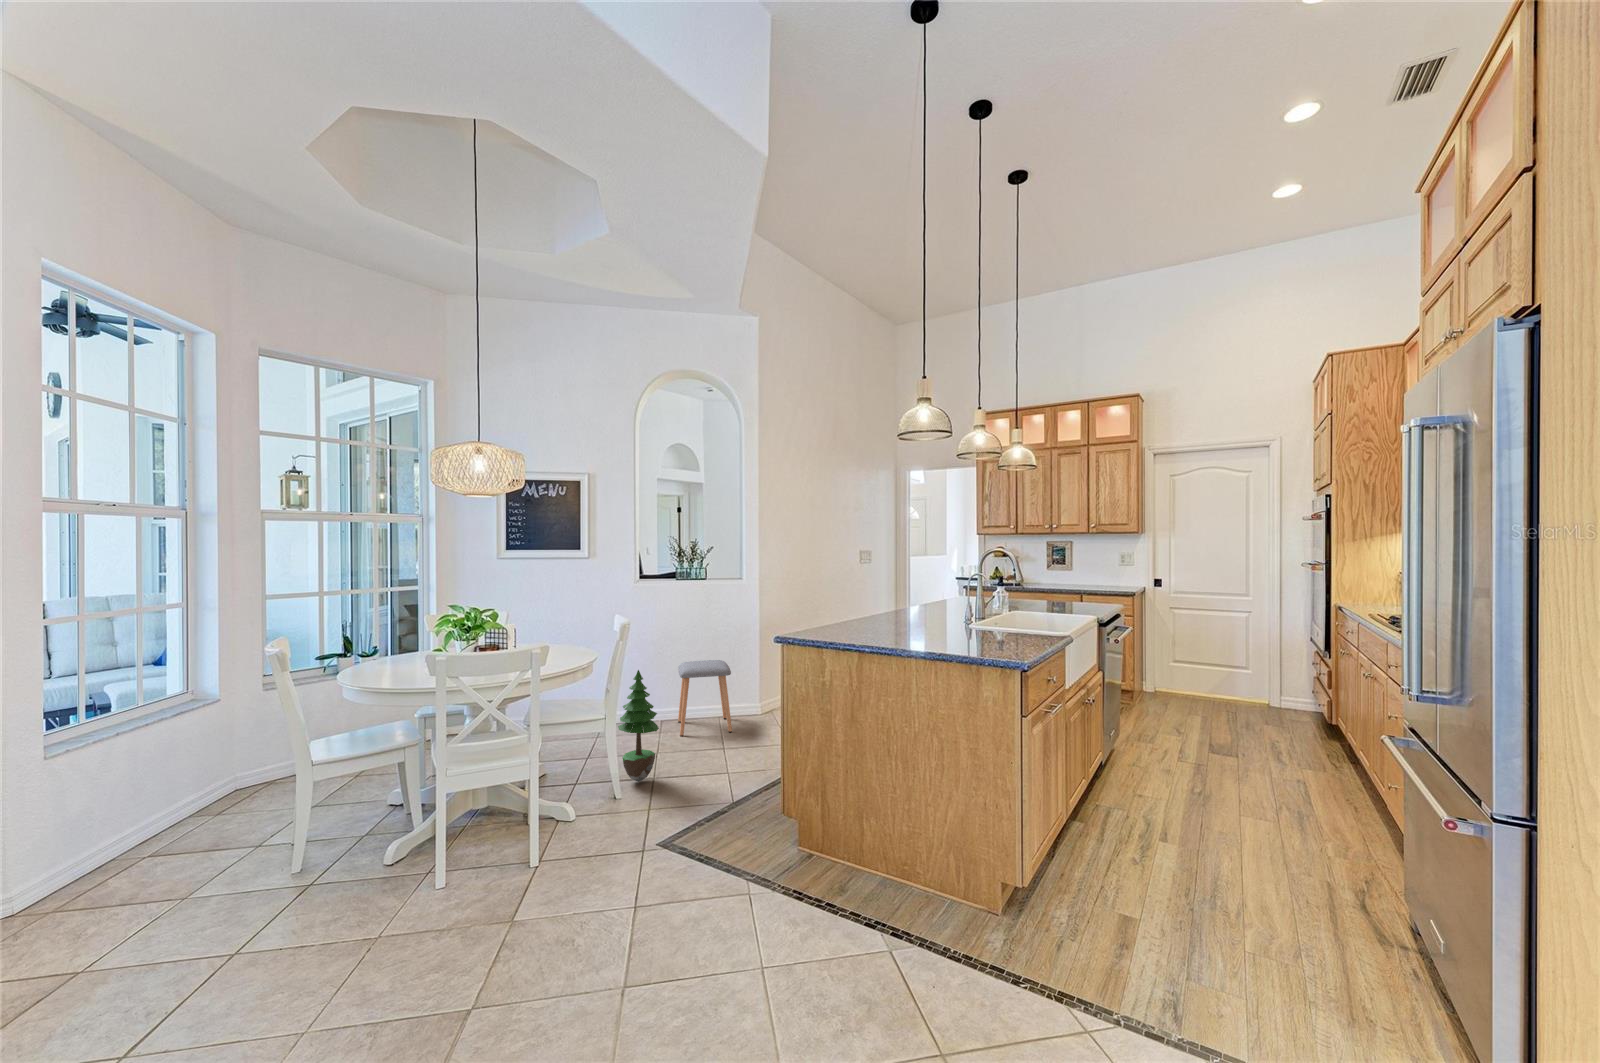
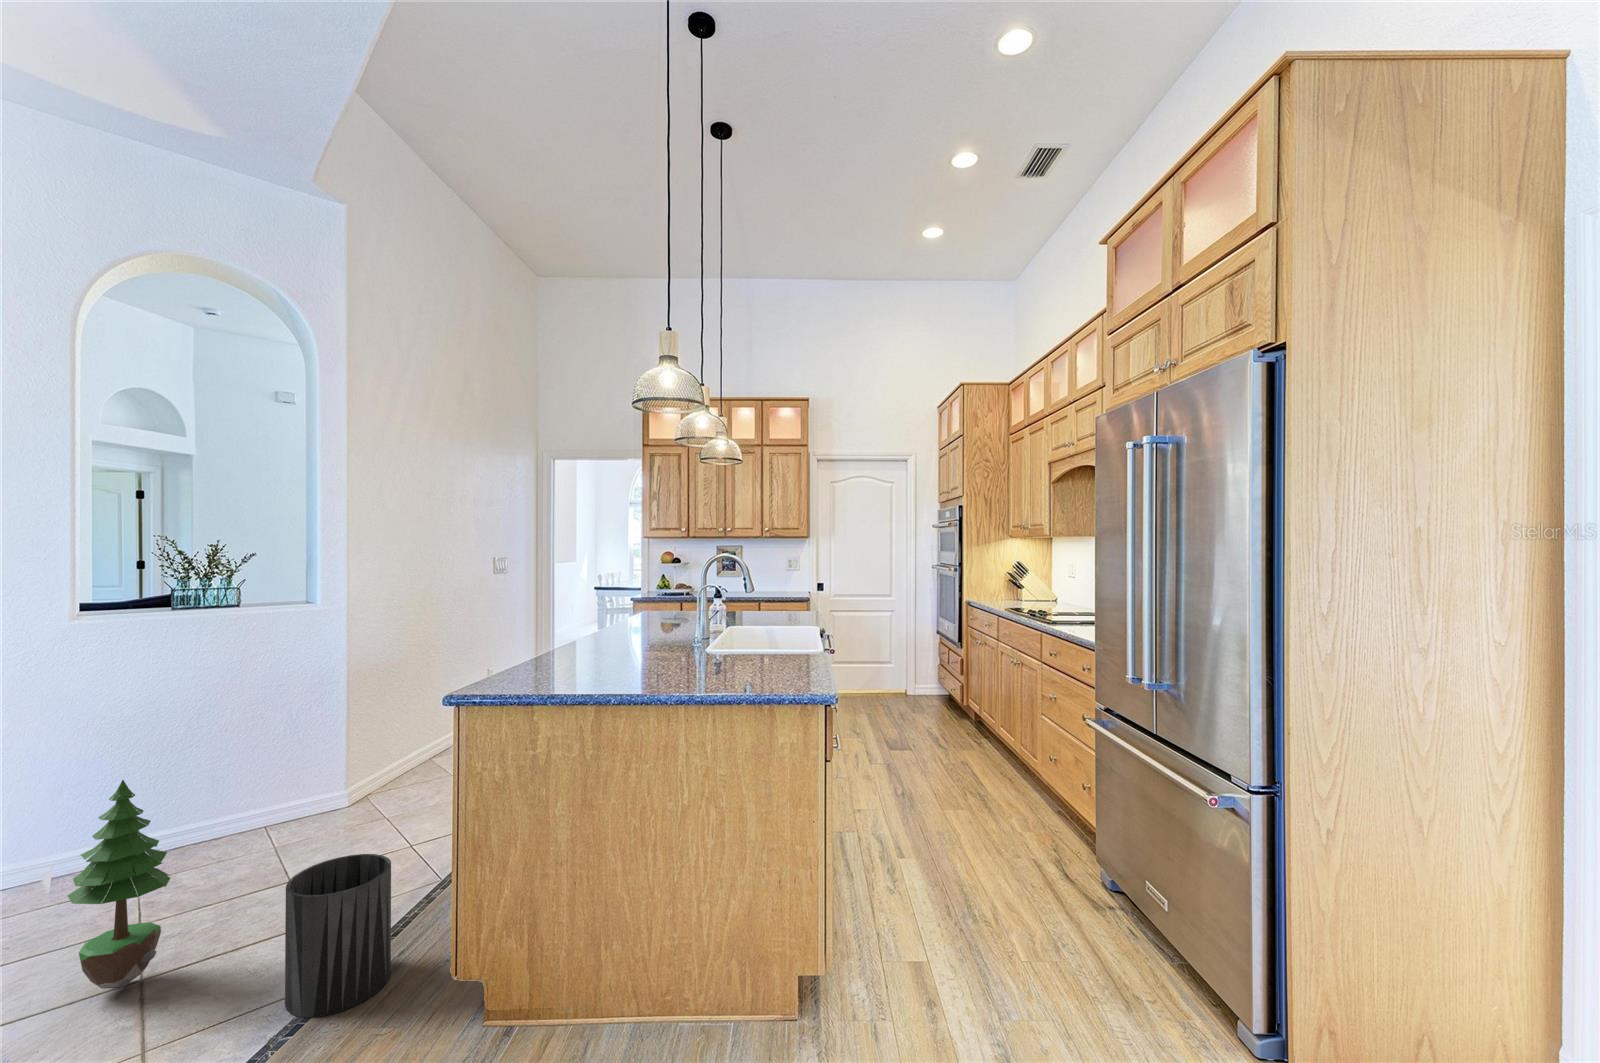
stool: present [678,660,732,736] -> none [187,733,305,874]
trash can: none [703,733,756,822] -> present [285,854,391,1017]

